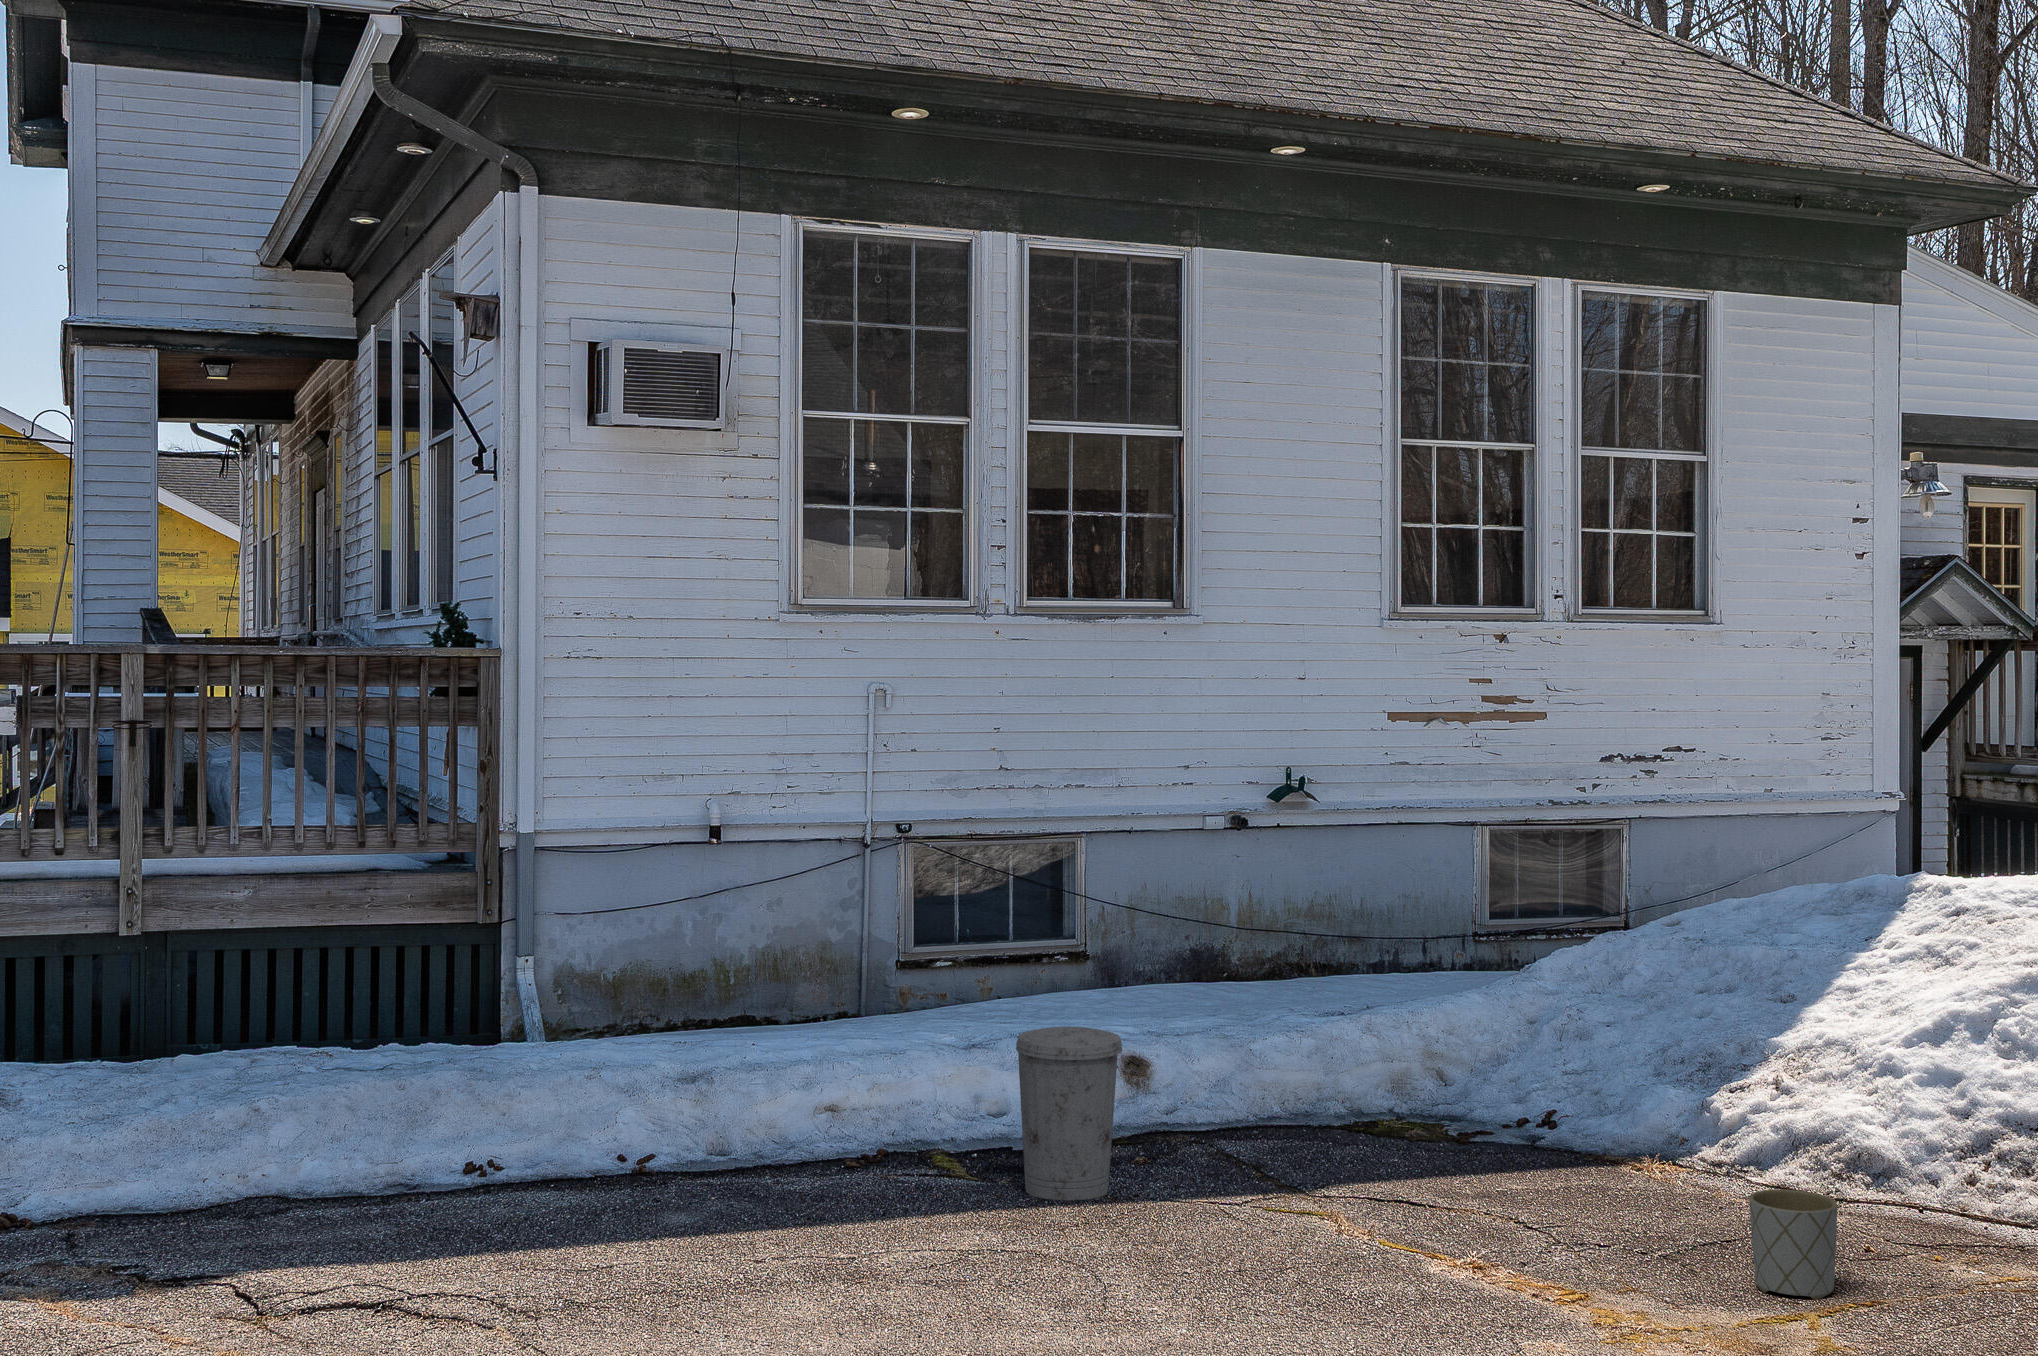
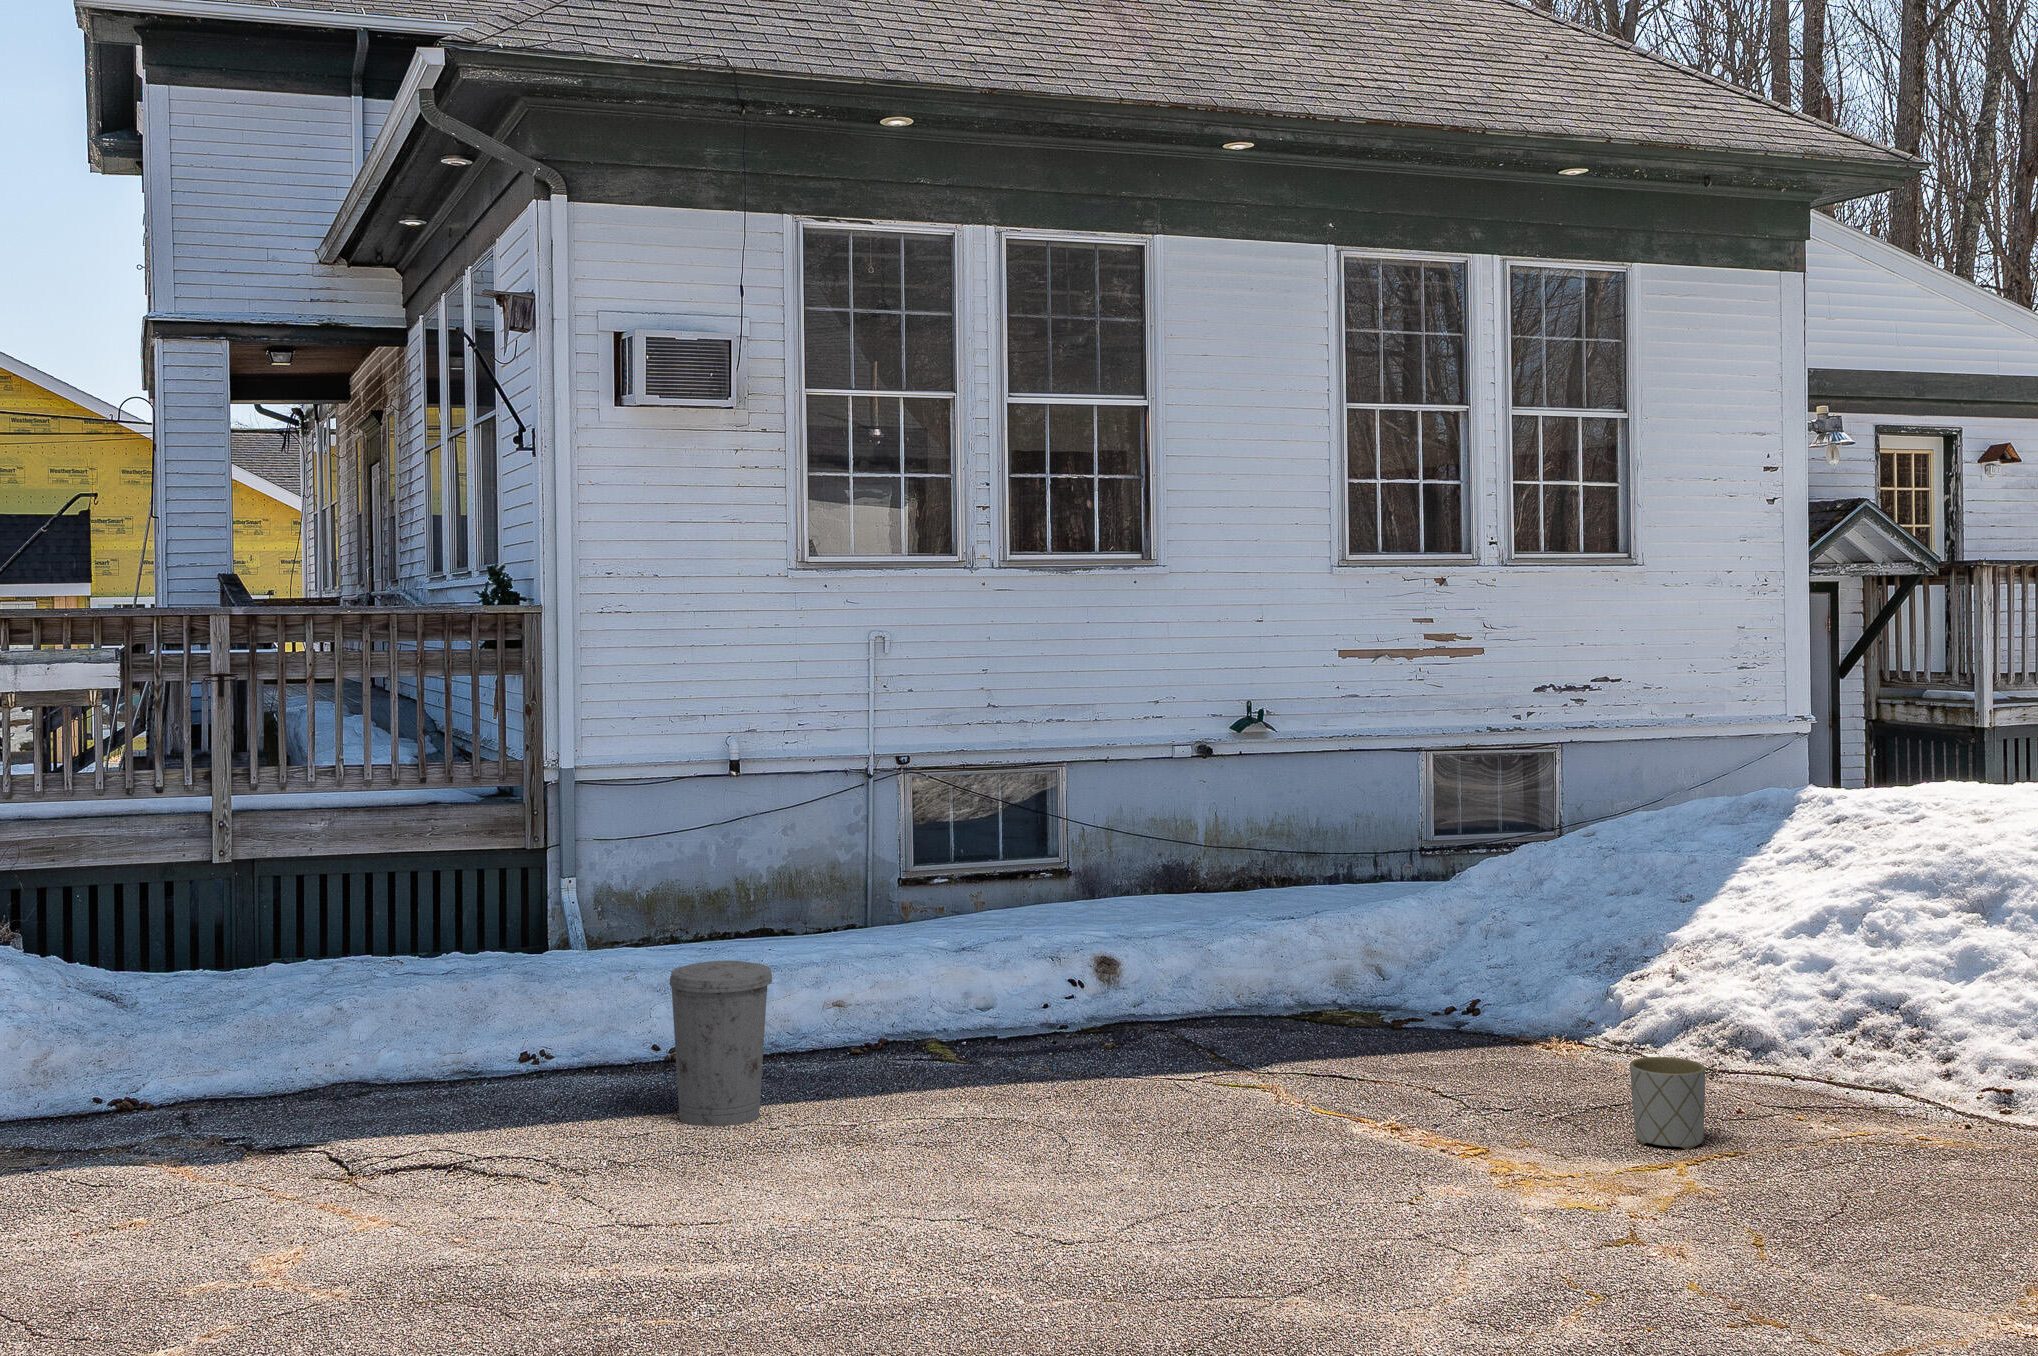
trash can: present [1016,1027,1122,1200] -> present [670,961,772,1126]

